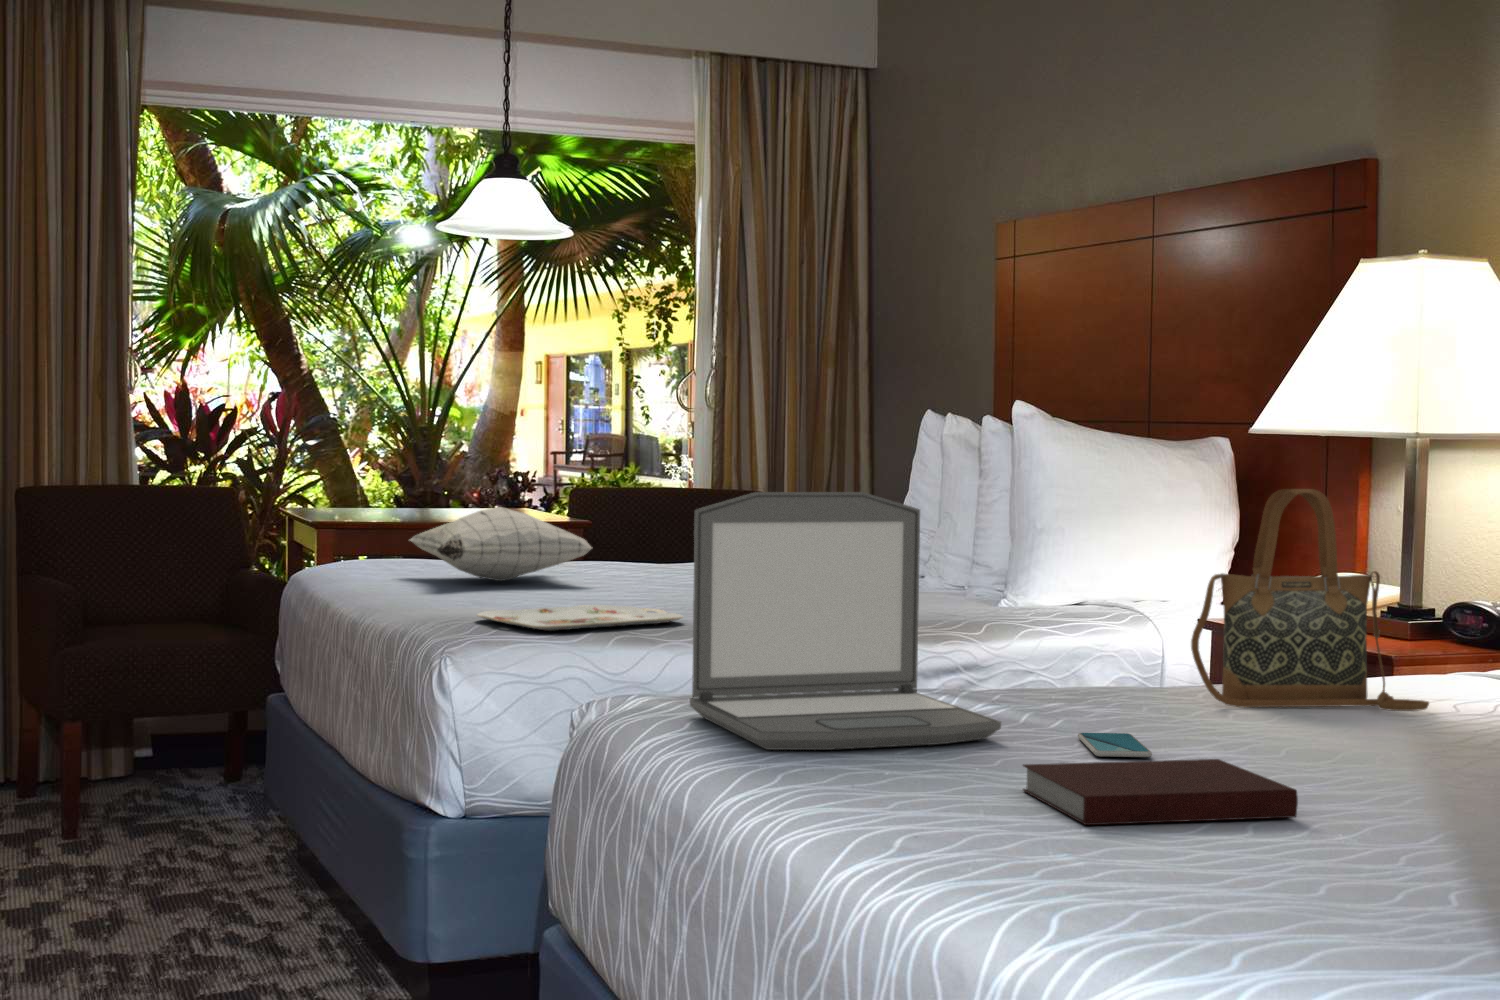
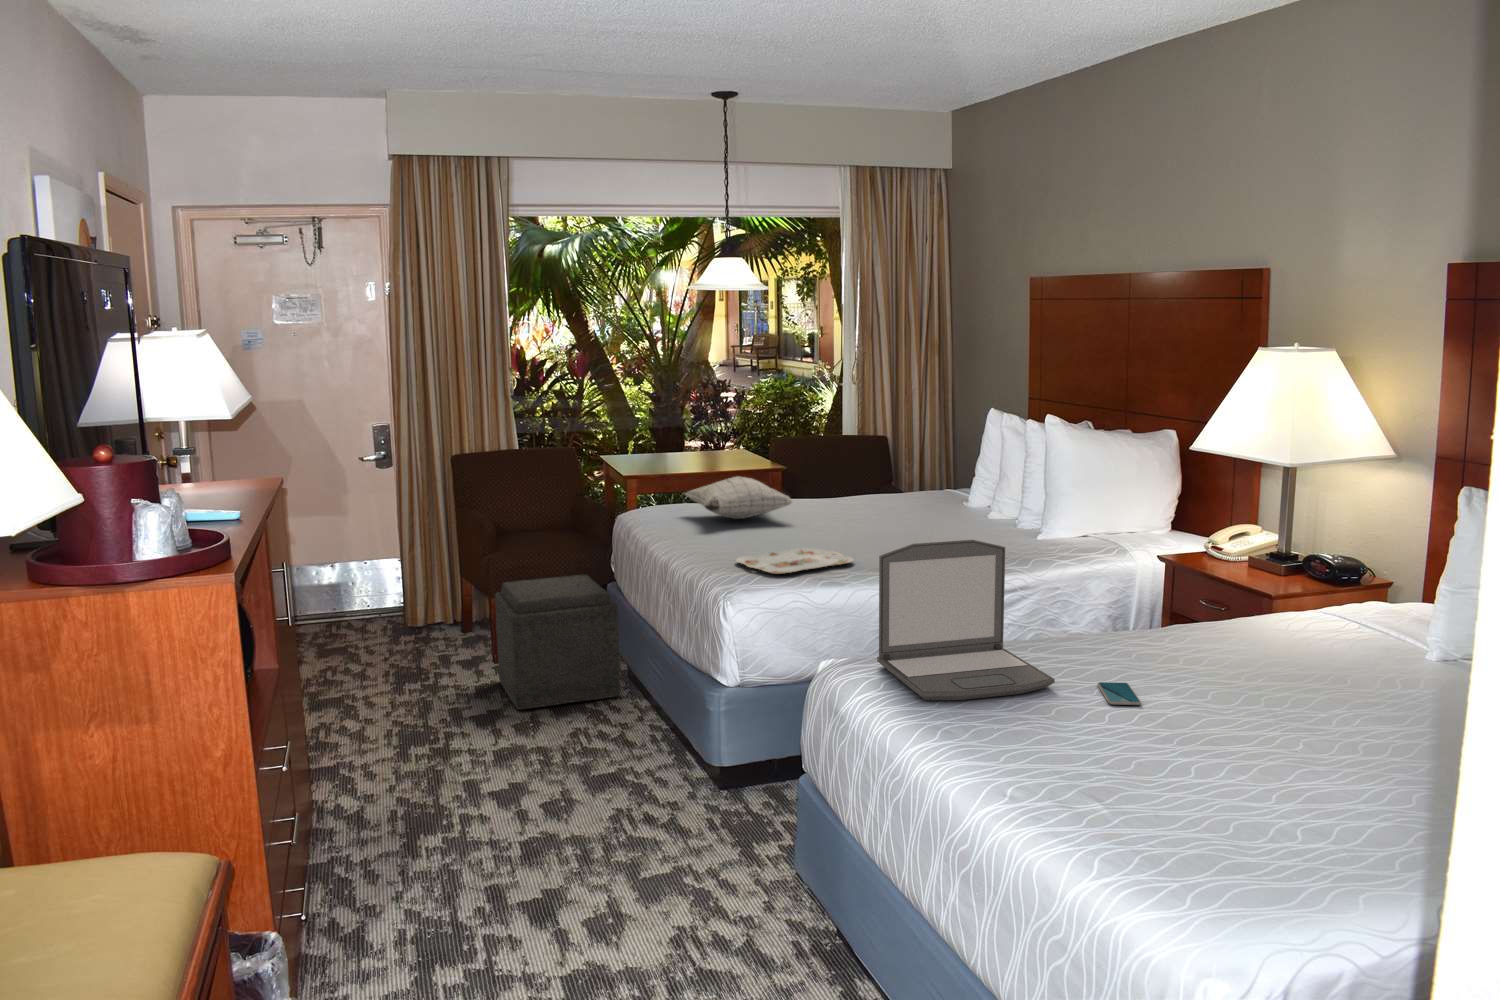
handbag: present [1191,489,1429,711] -> none [1160,523,1300,654]
ottoman: none [63,677,279,902] -> present [495,575,621,709]
notebook: present [1023,759,1298,825] -> none [1071,718,1227,772]

